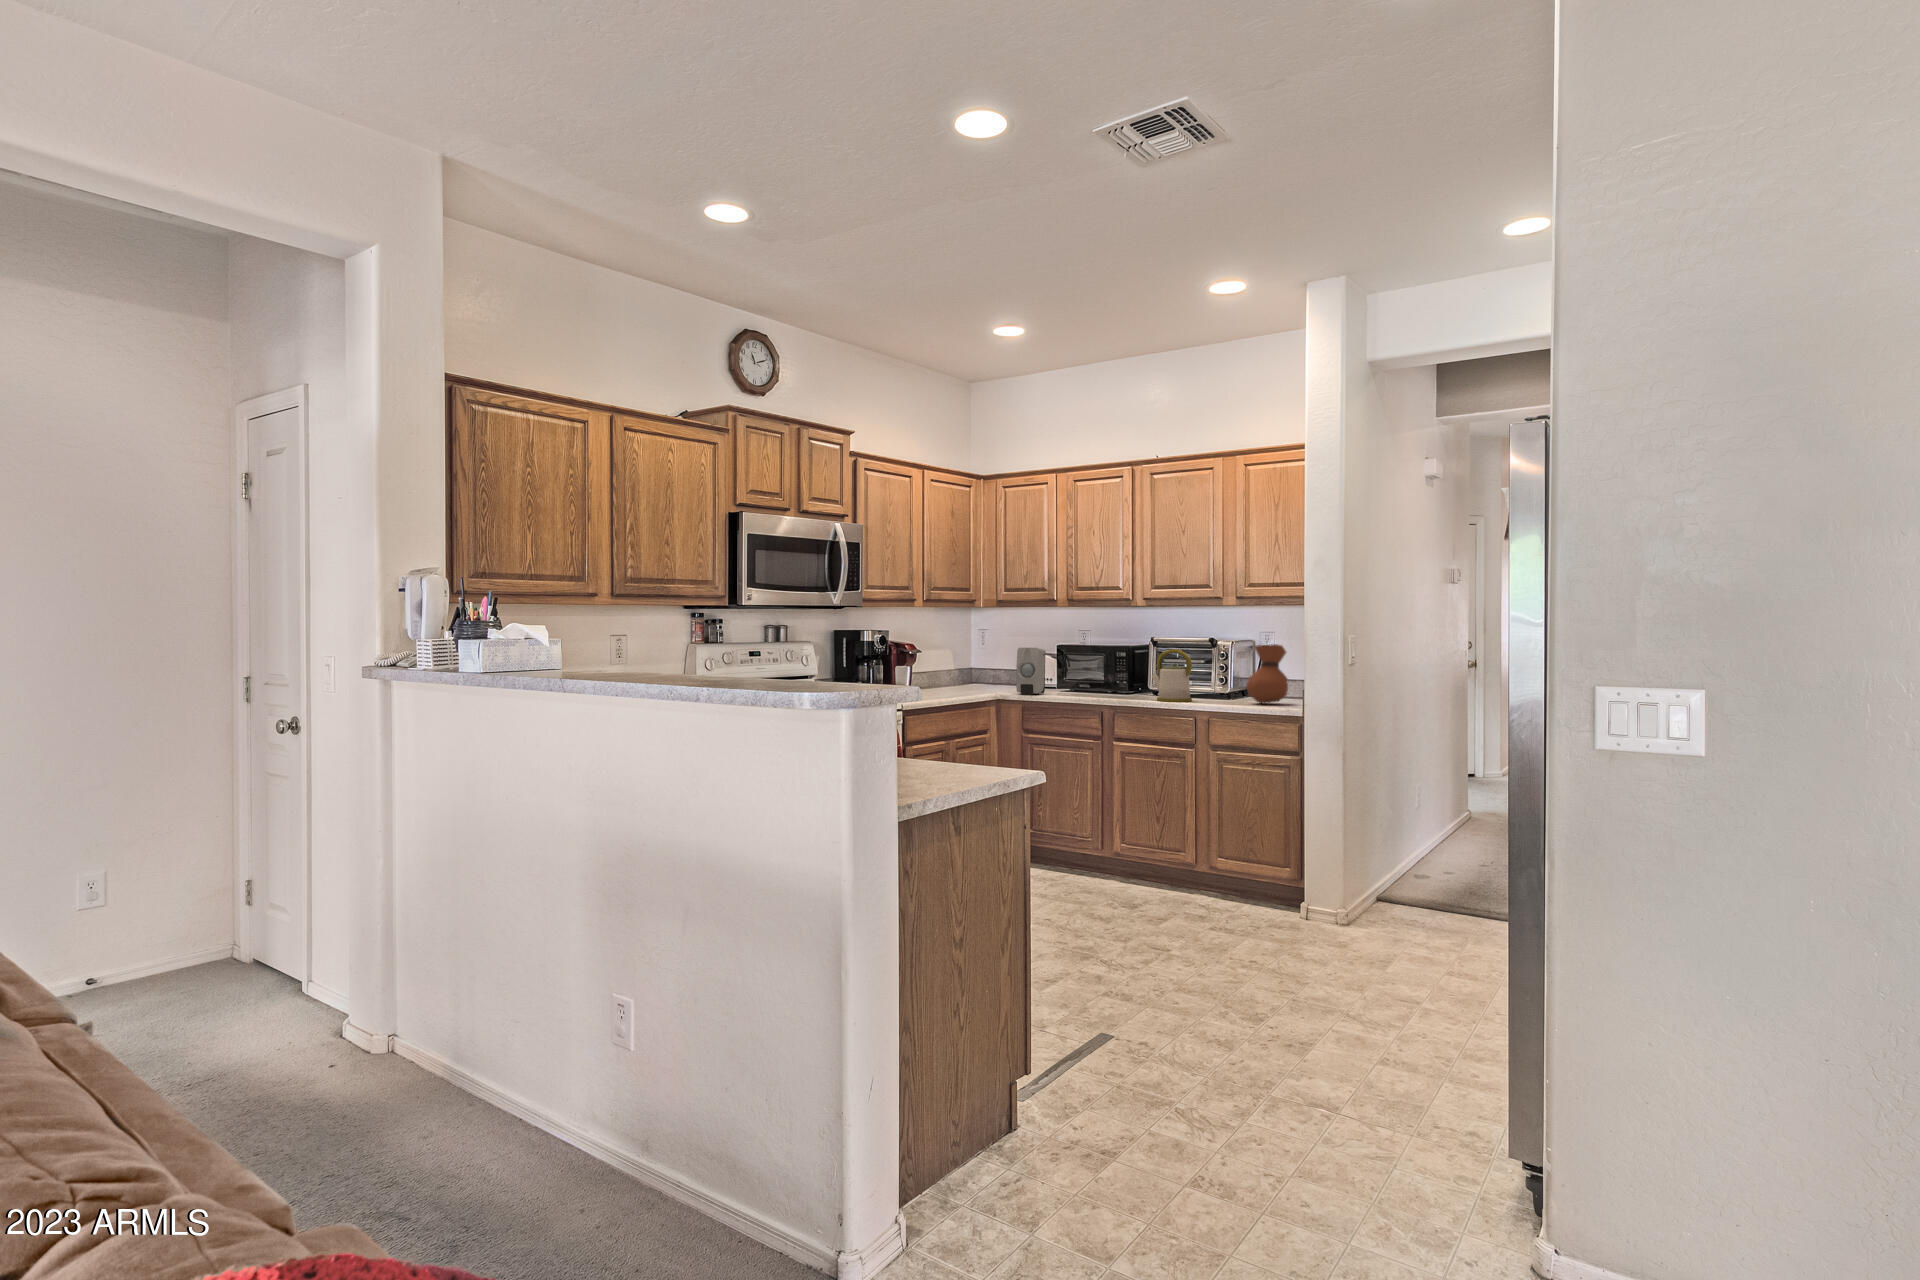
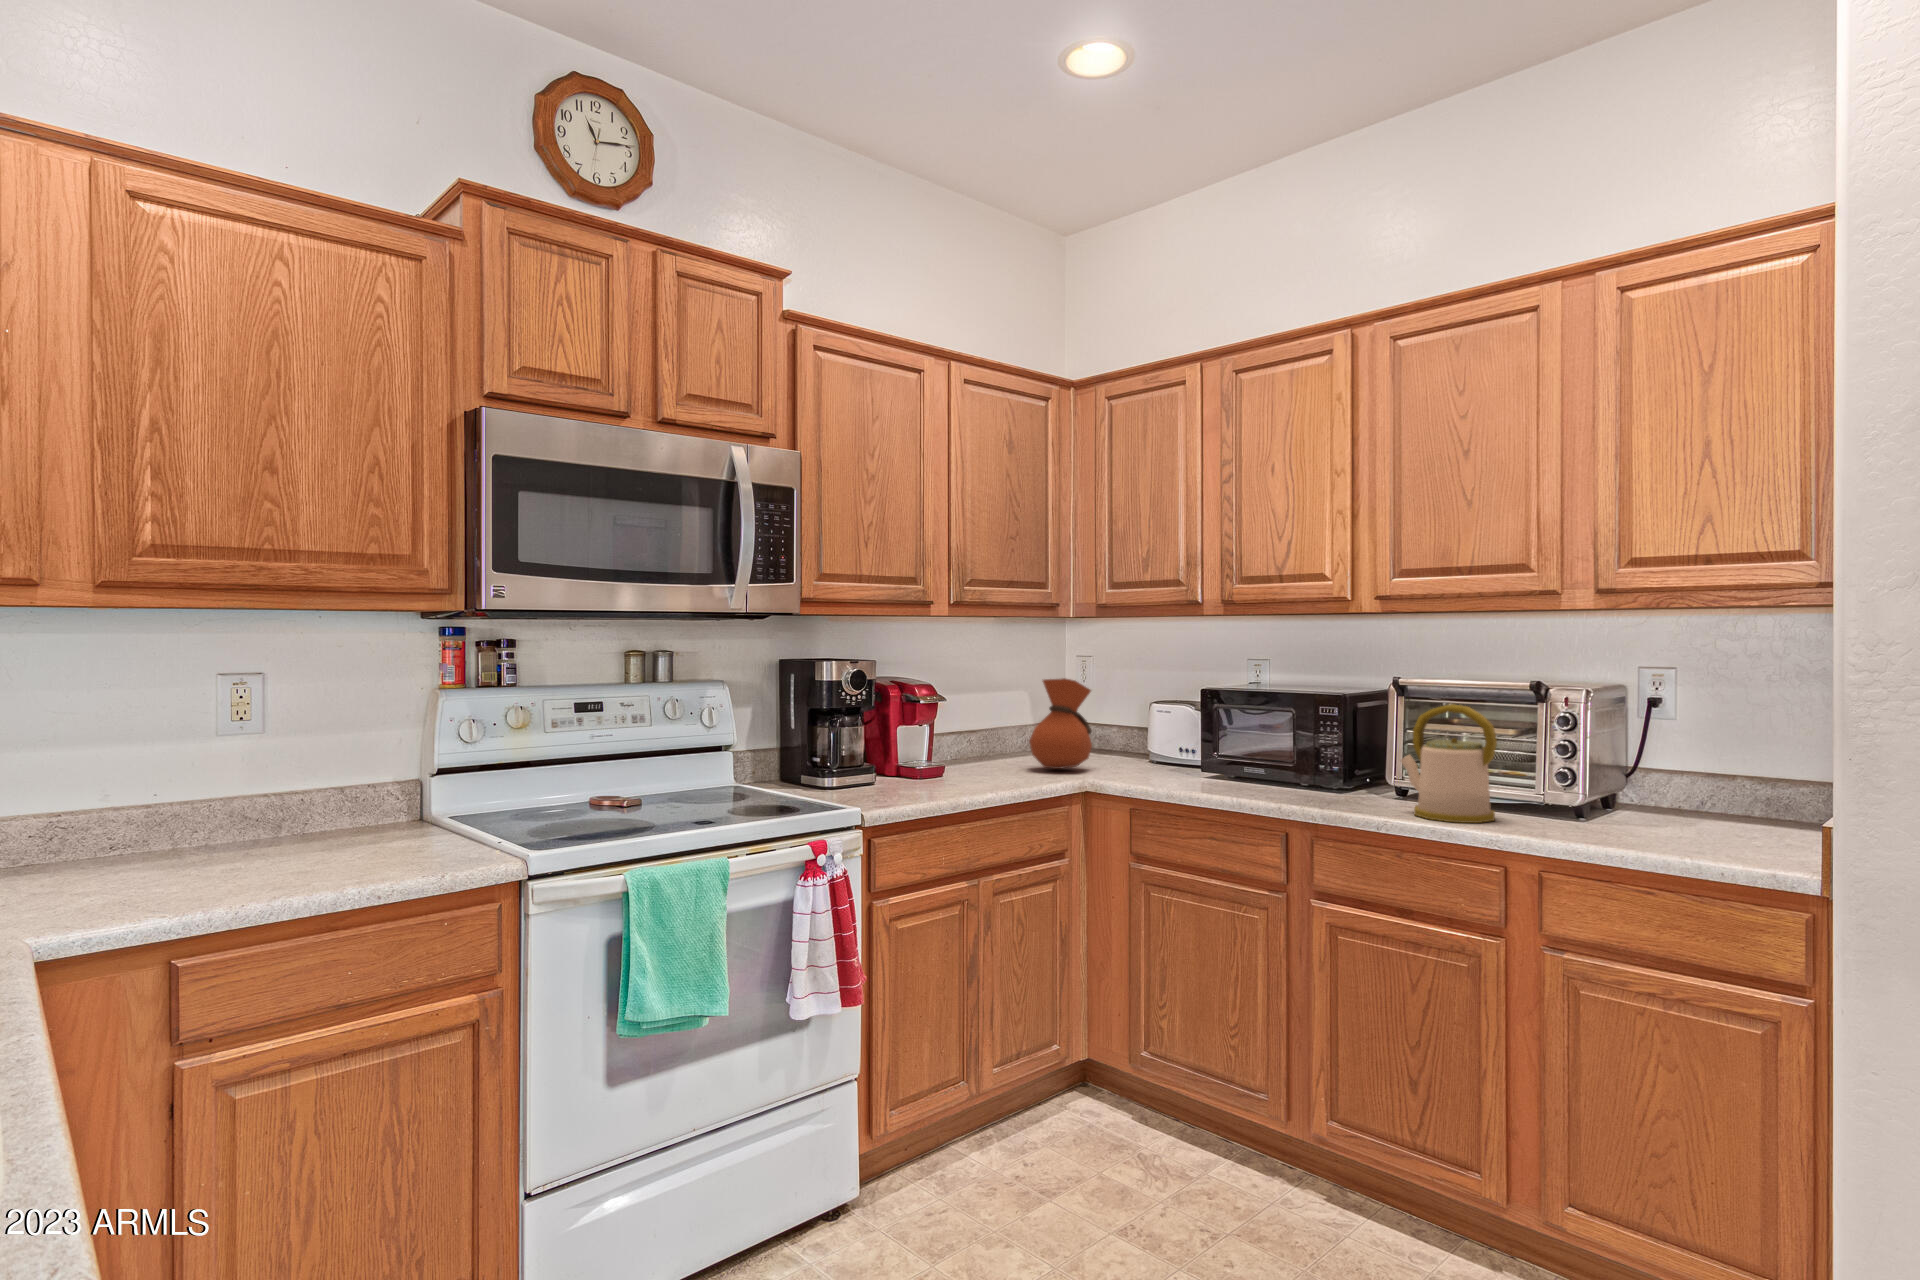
vase: present [1246,644,1288,703] -> present [1029,678,1092,769]
soap dispenser: present [1016,648,1045,695] -> none [1121,692,1179,784]

